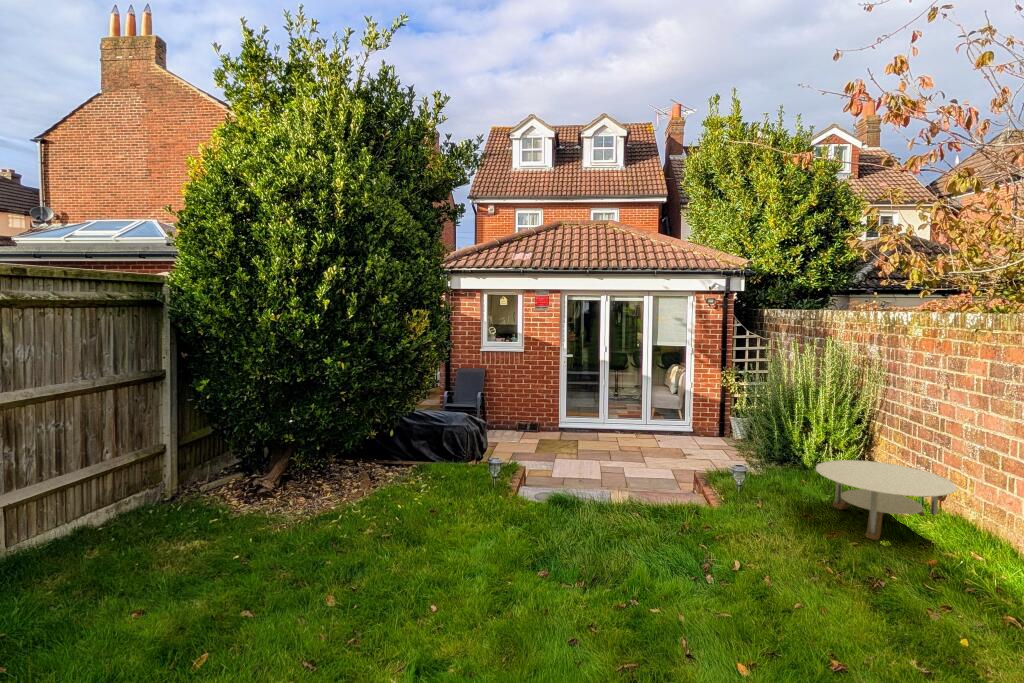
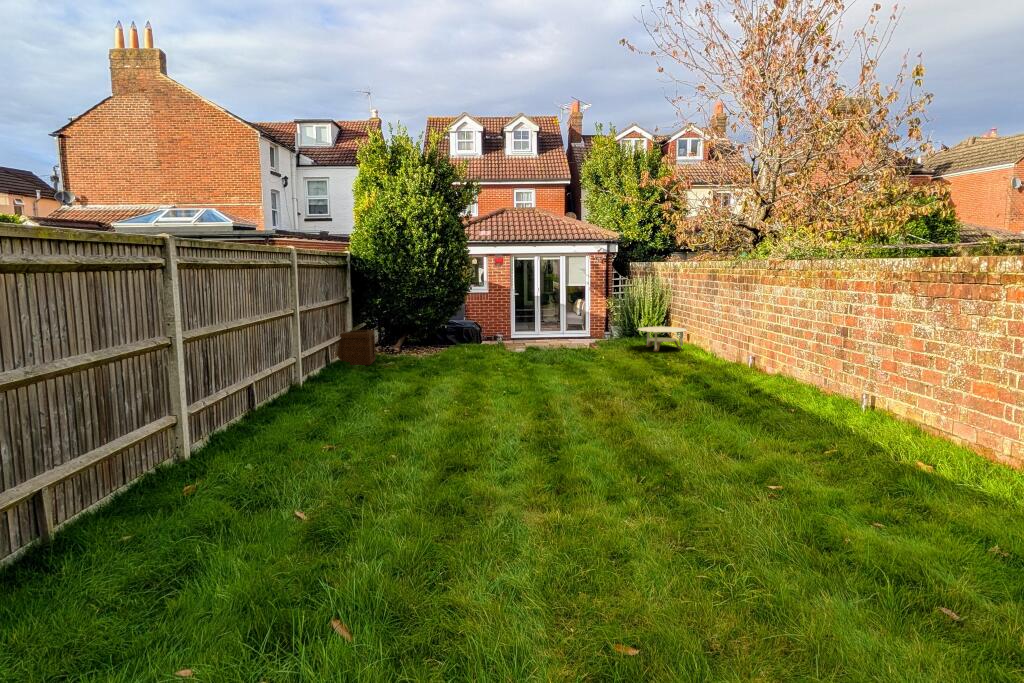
wooden crate: none [81,446,205,543] -> present [337,330,376,365]

